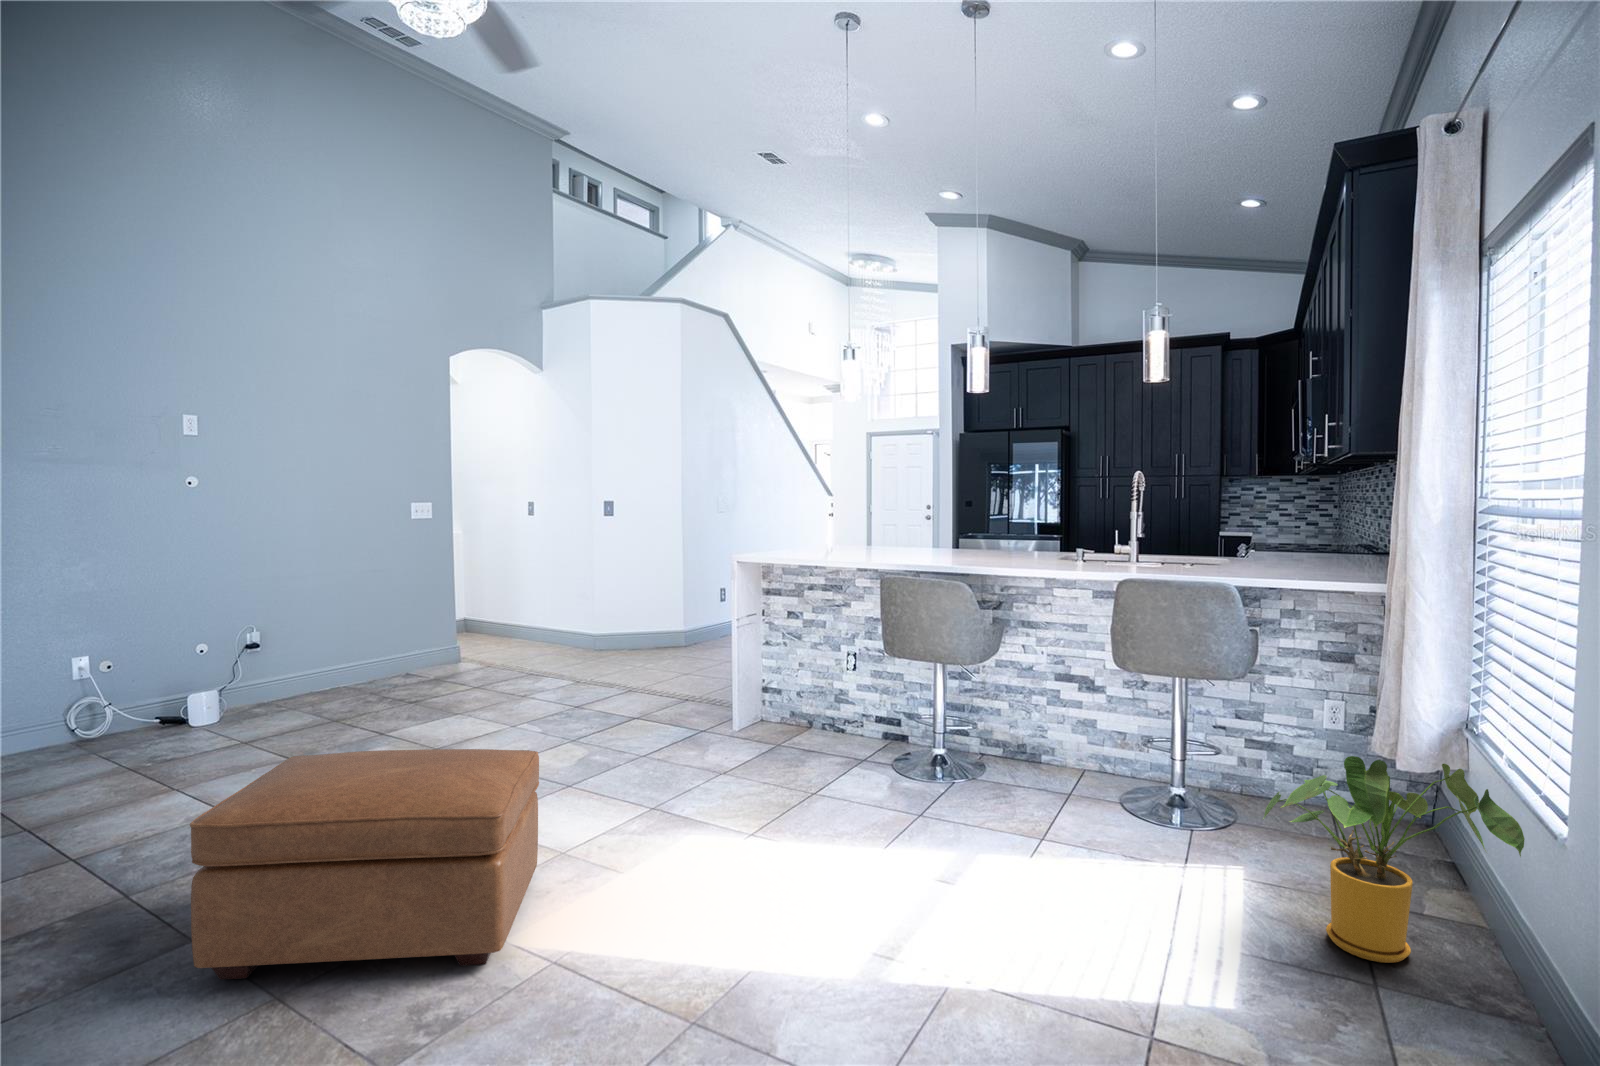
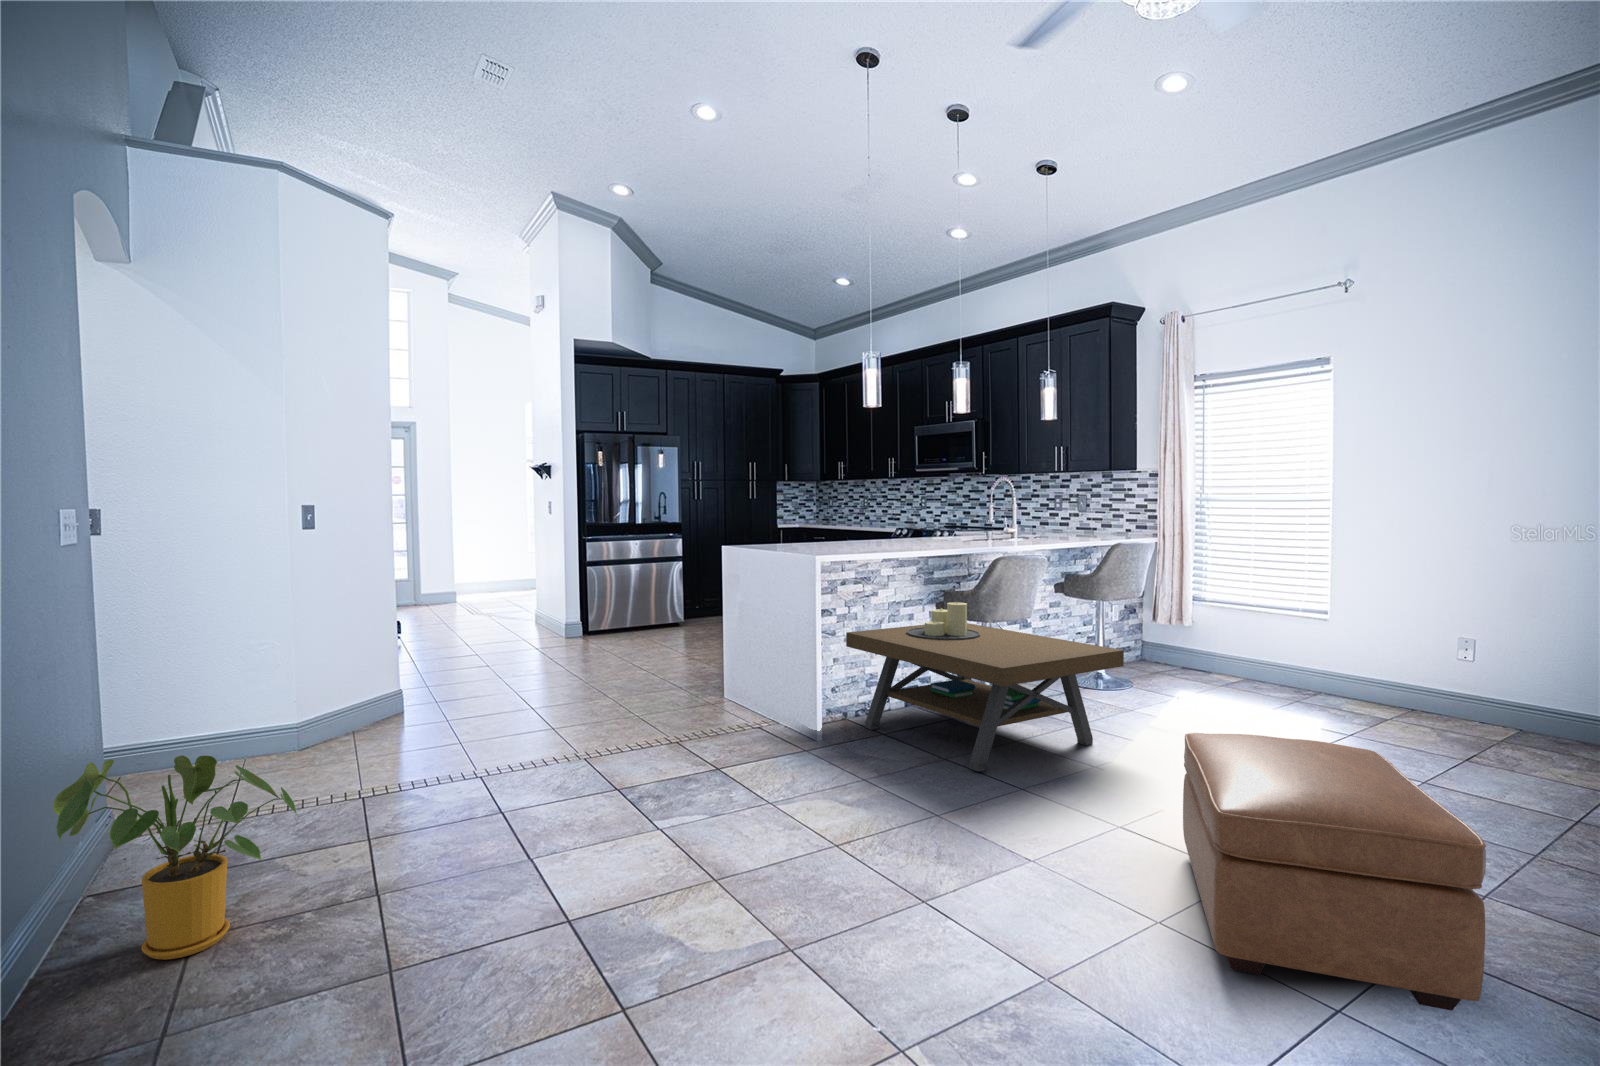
coffee table: none [668,620,952,821] -> present [846,602,1124,771]
house plant: present [1263,756,1525,963] -> present [53,755,298,960]

